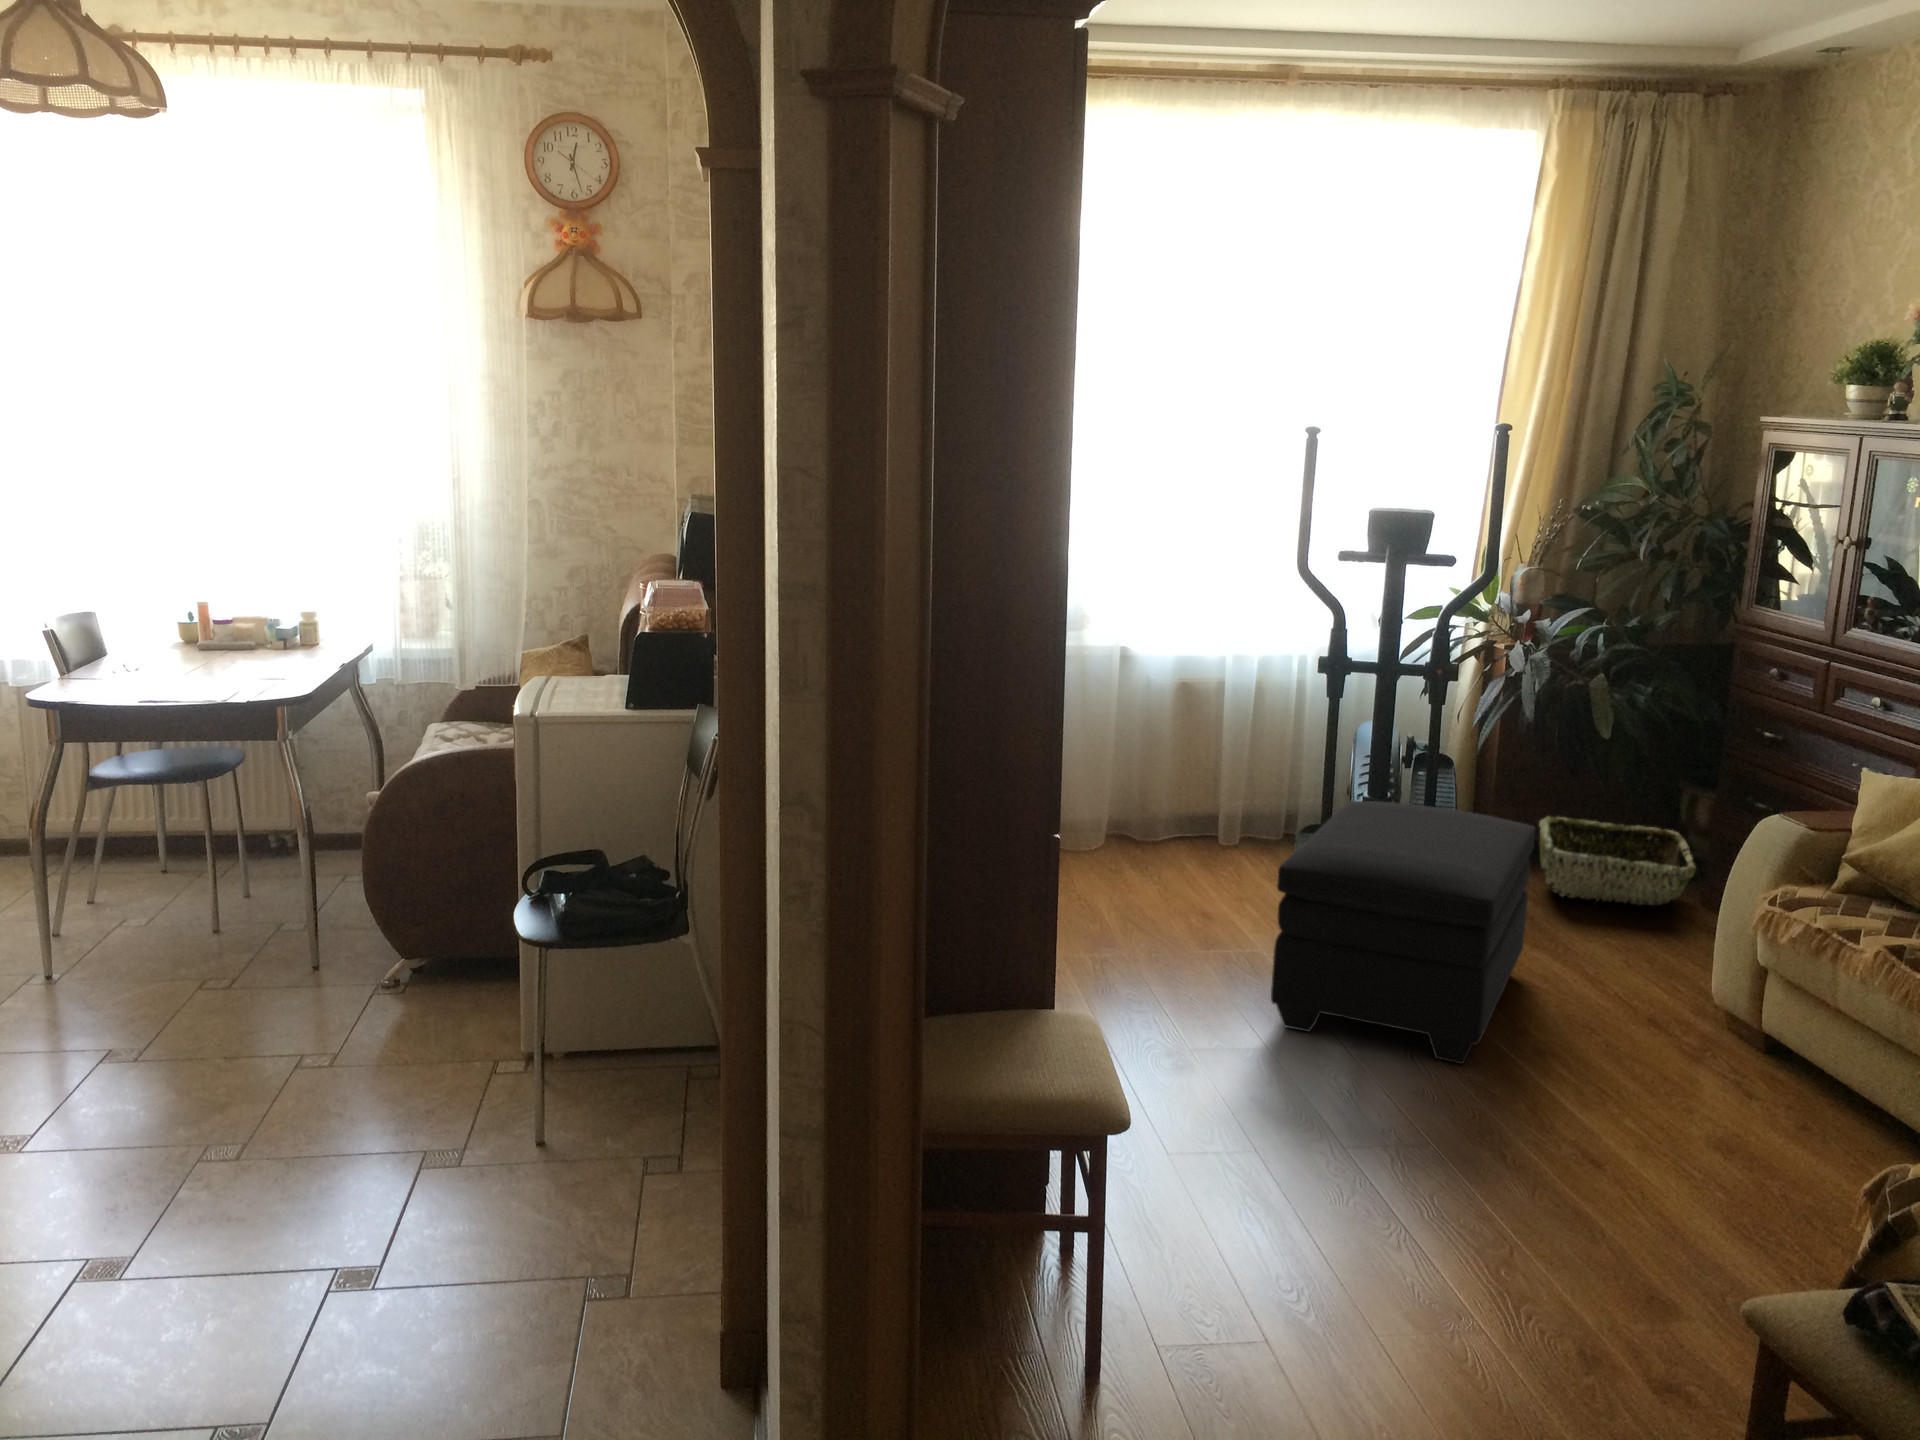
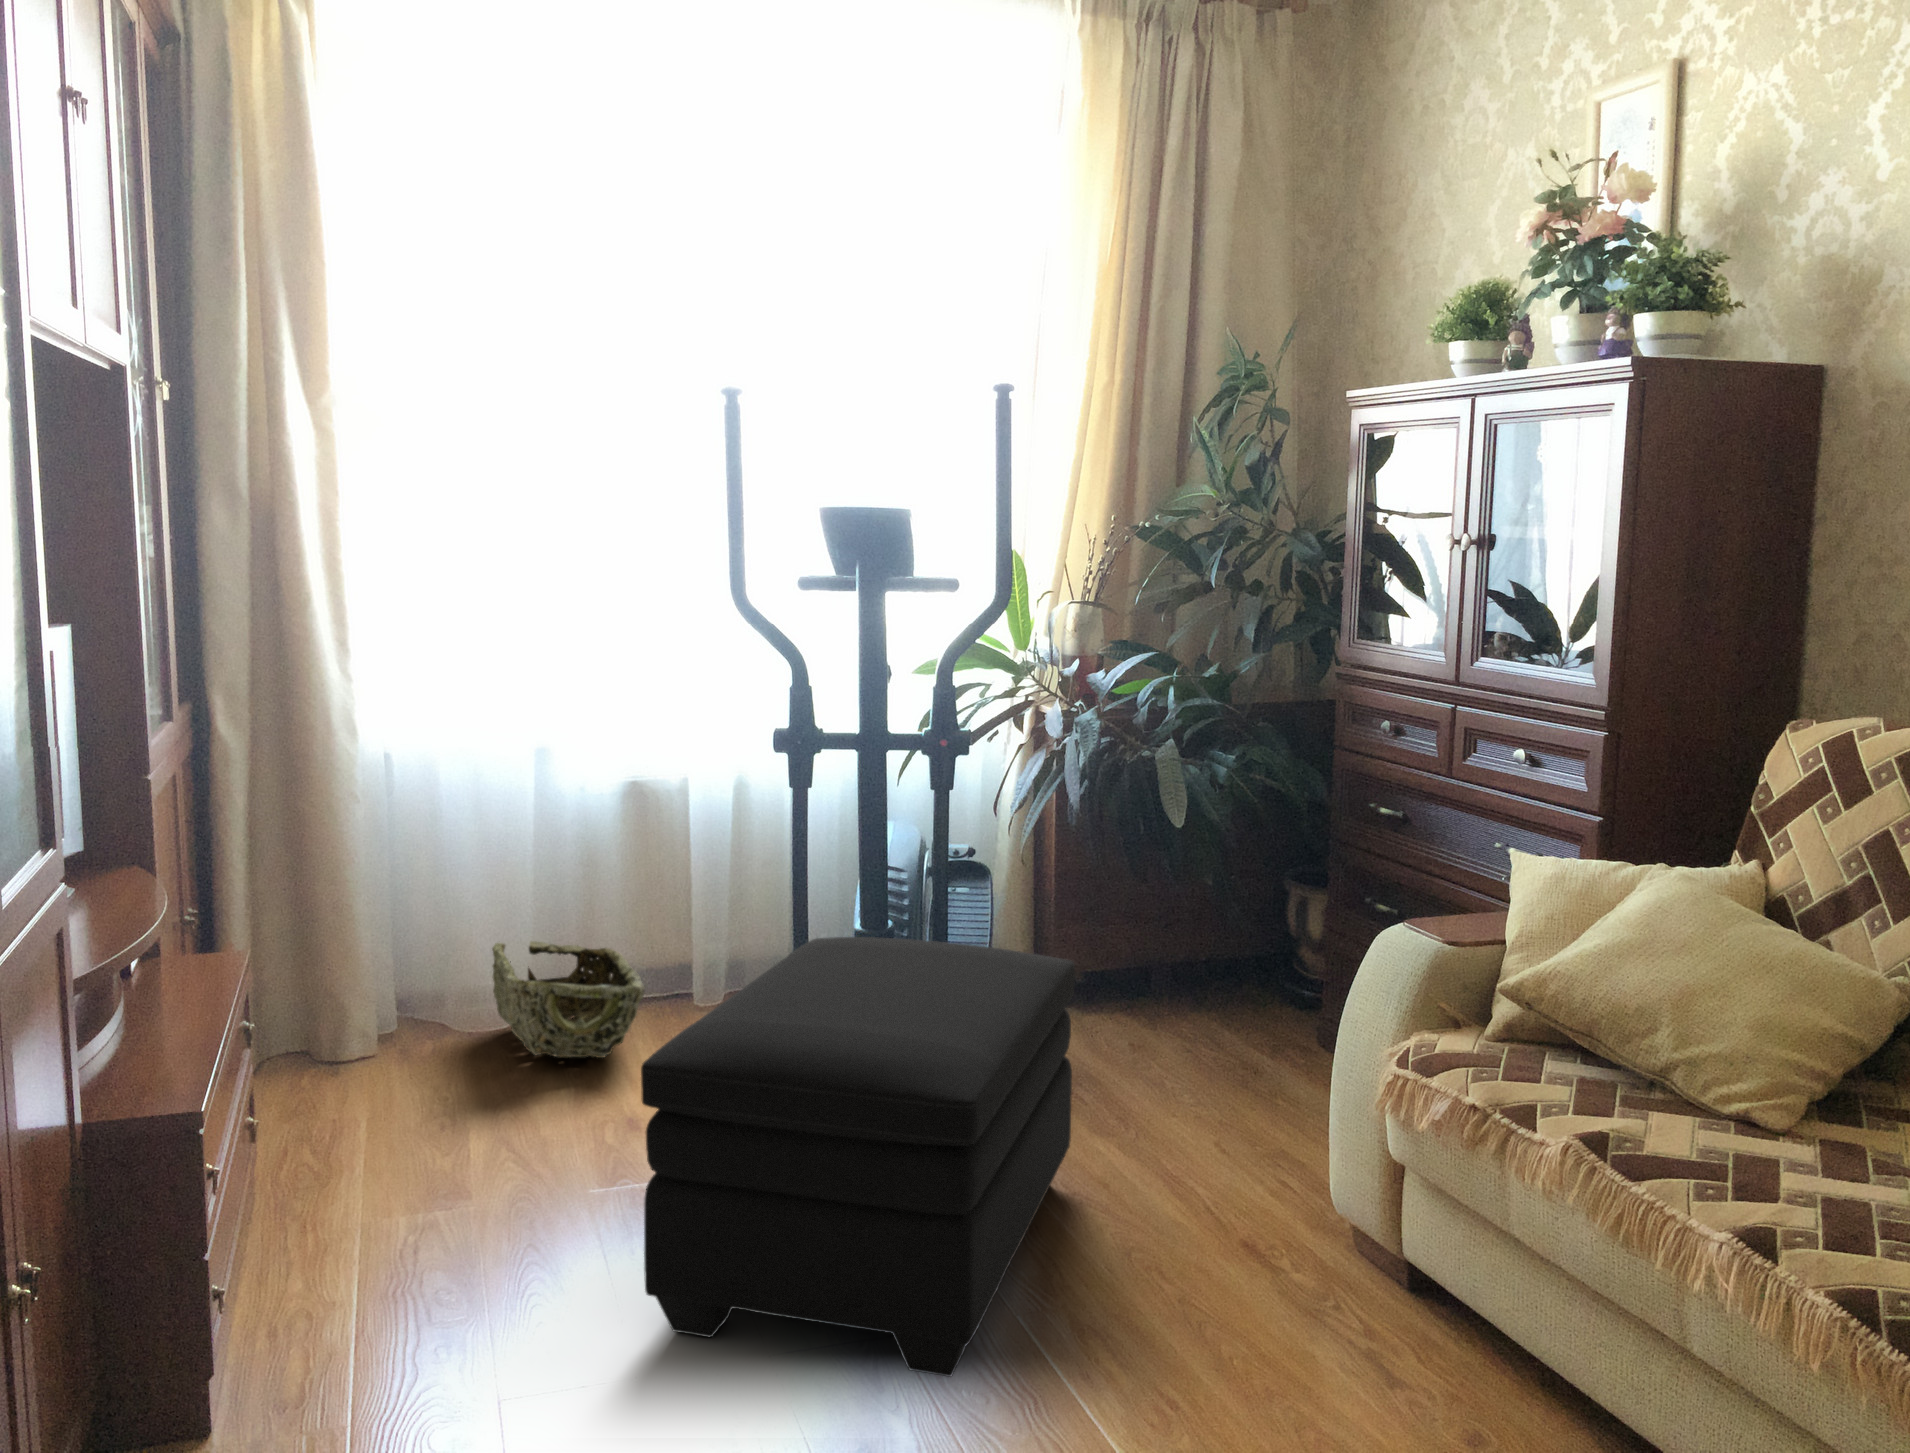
woven basket: present [1539,816,1696,905] -> present [492,942,645,1058]

